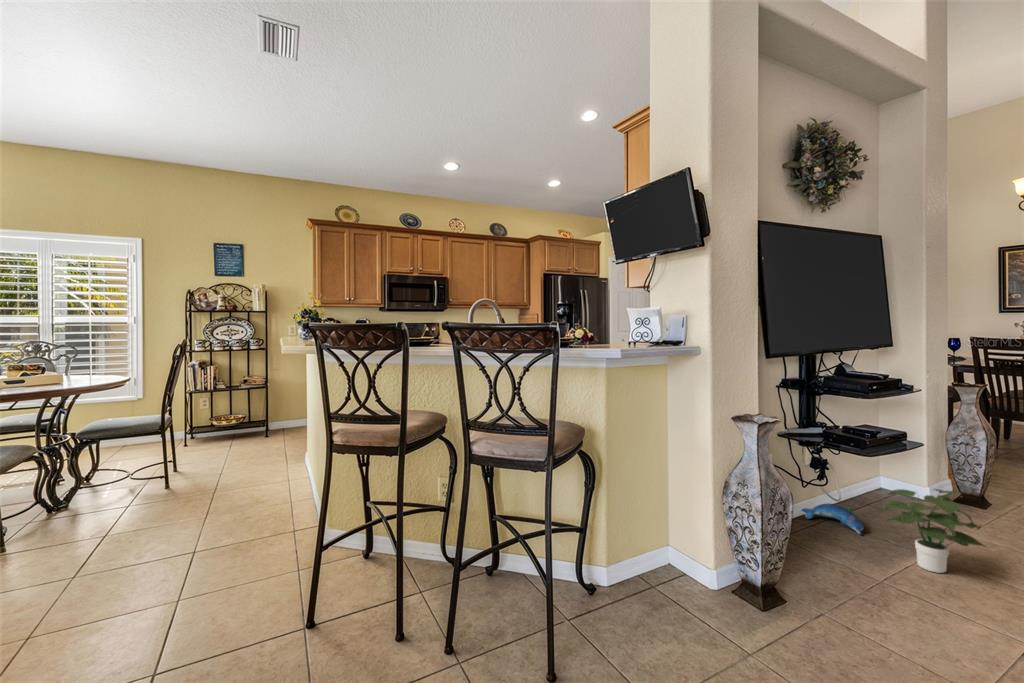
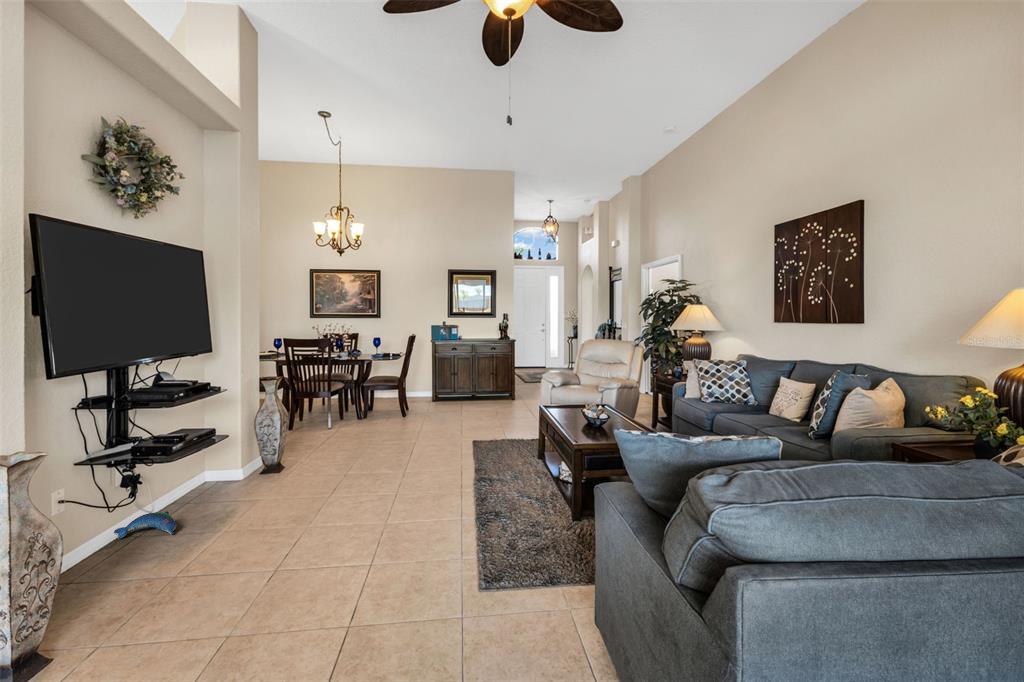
potted plant: present [883,489,987,573] -> none [185,472,261,545]

